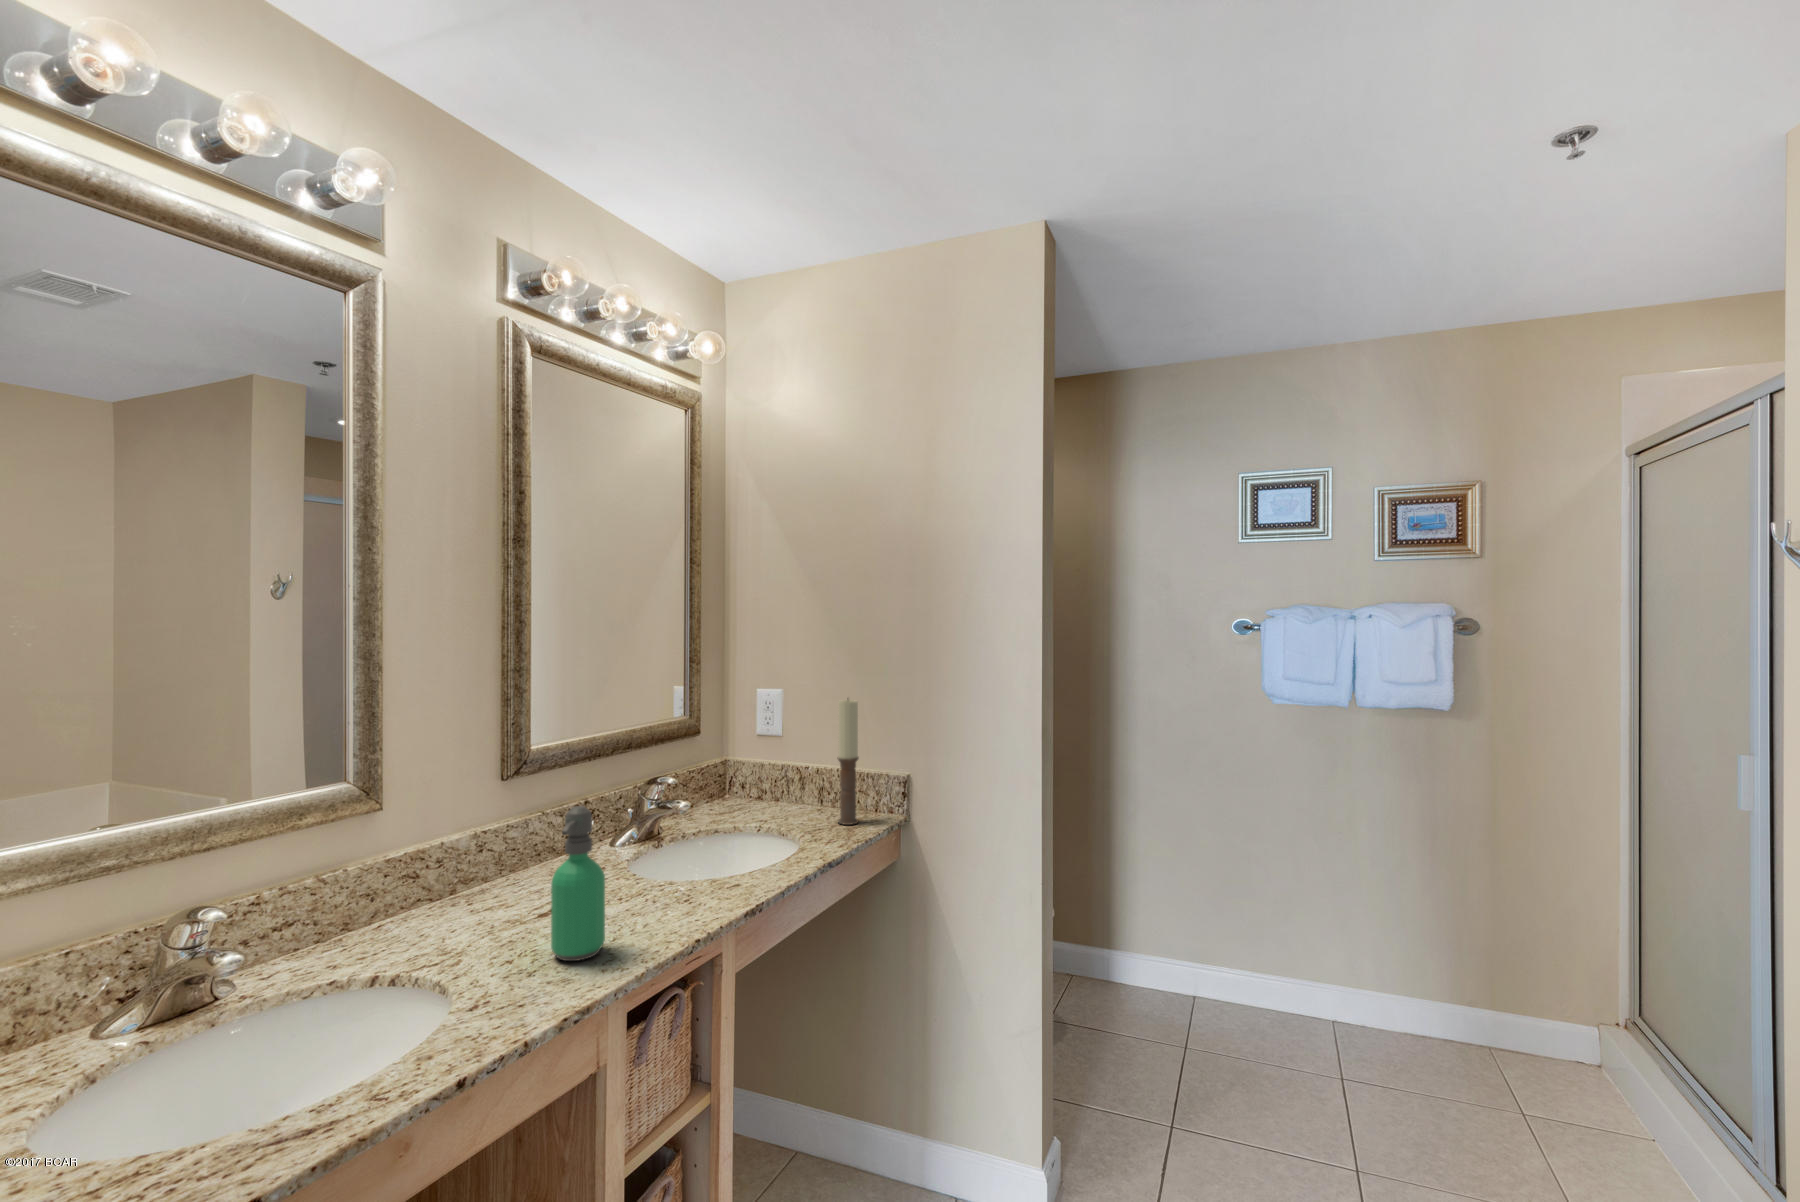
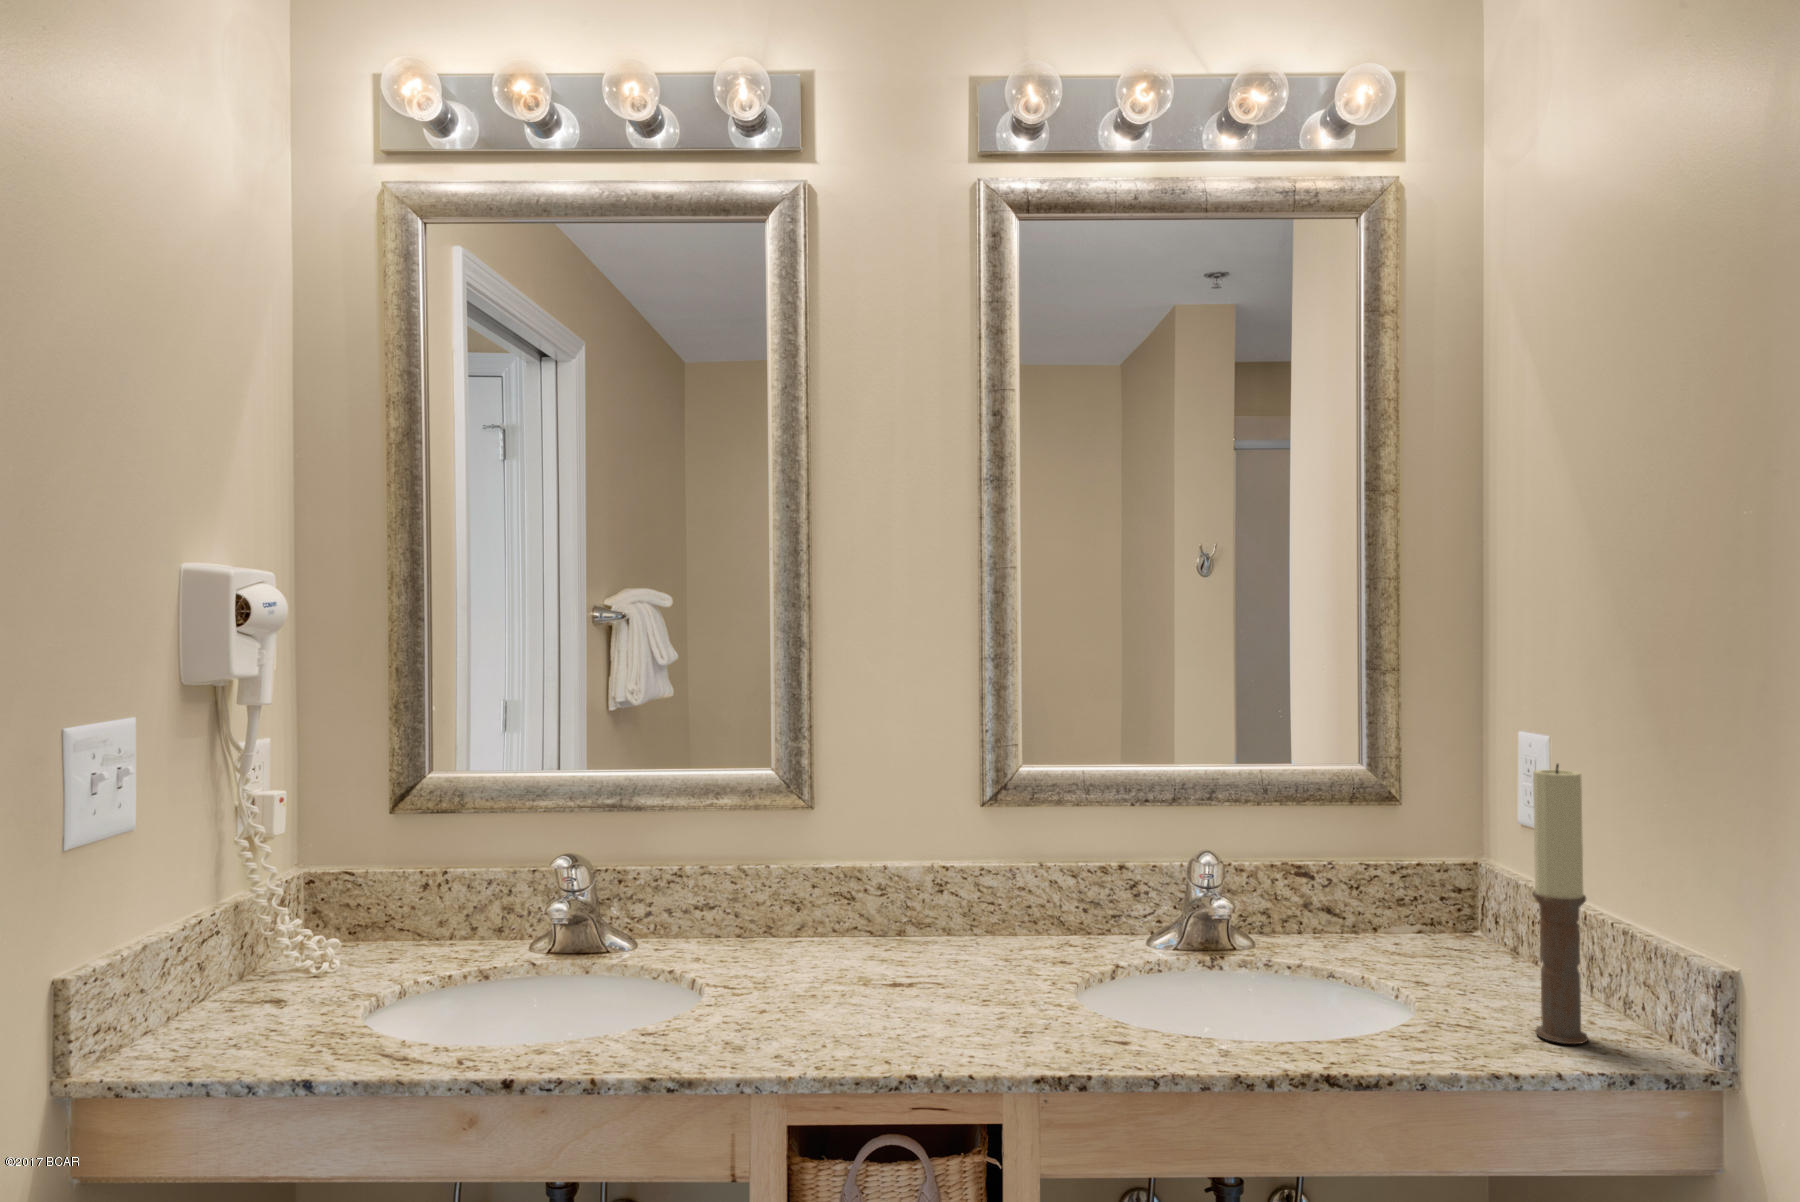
soap dispenser: present [551,806,605,961] -> none [742,839,827,1038]

